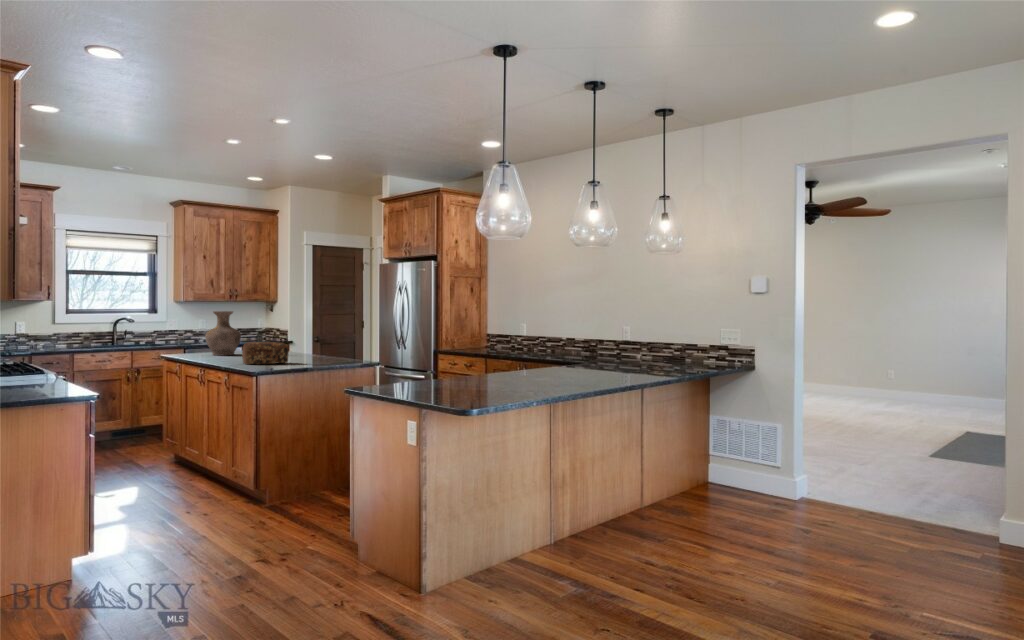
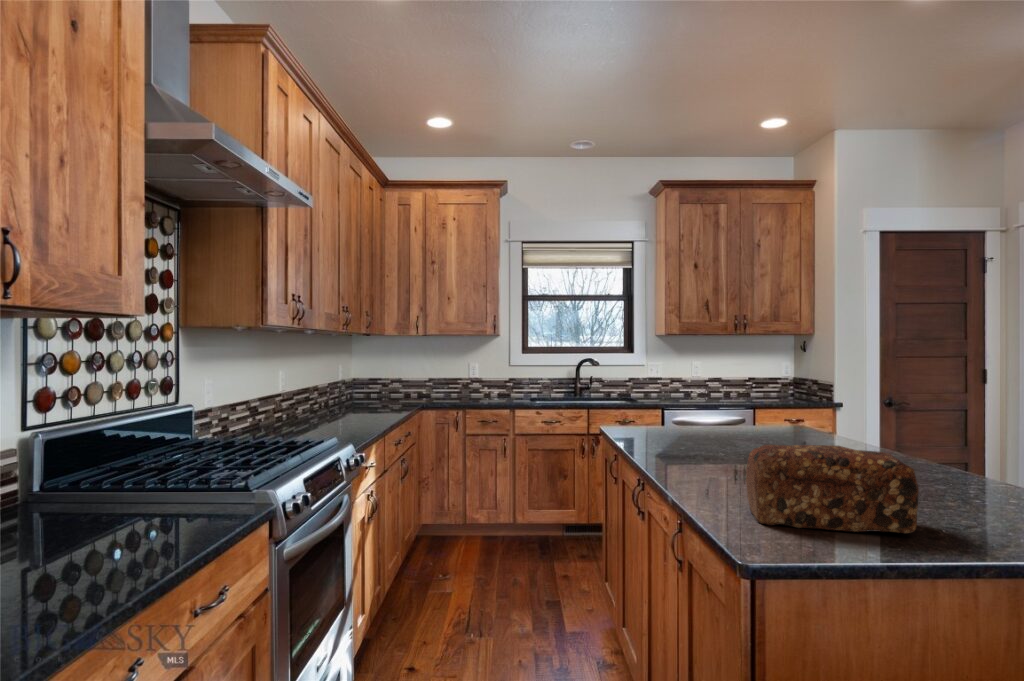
vase: present [205,311,241,356] -> none [675,347,748,444]

